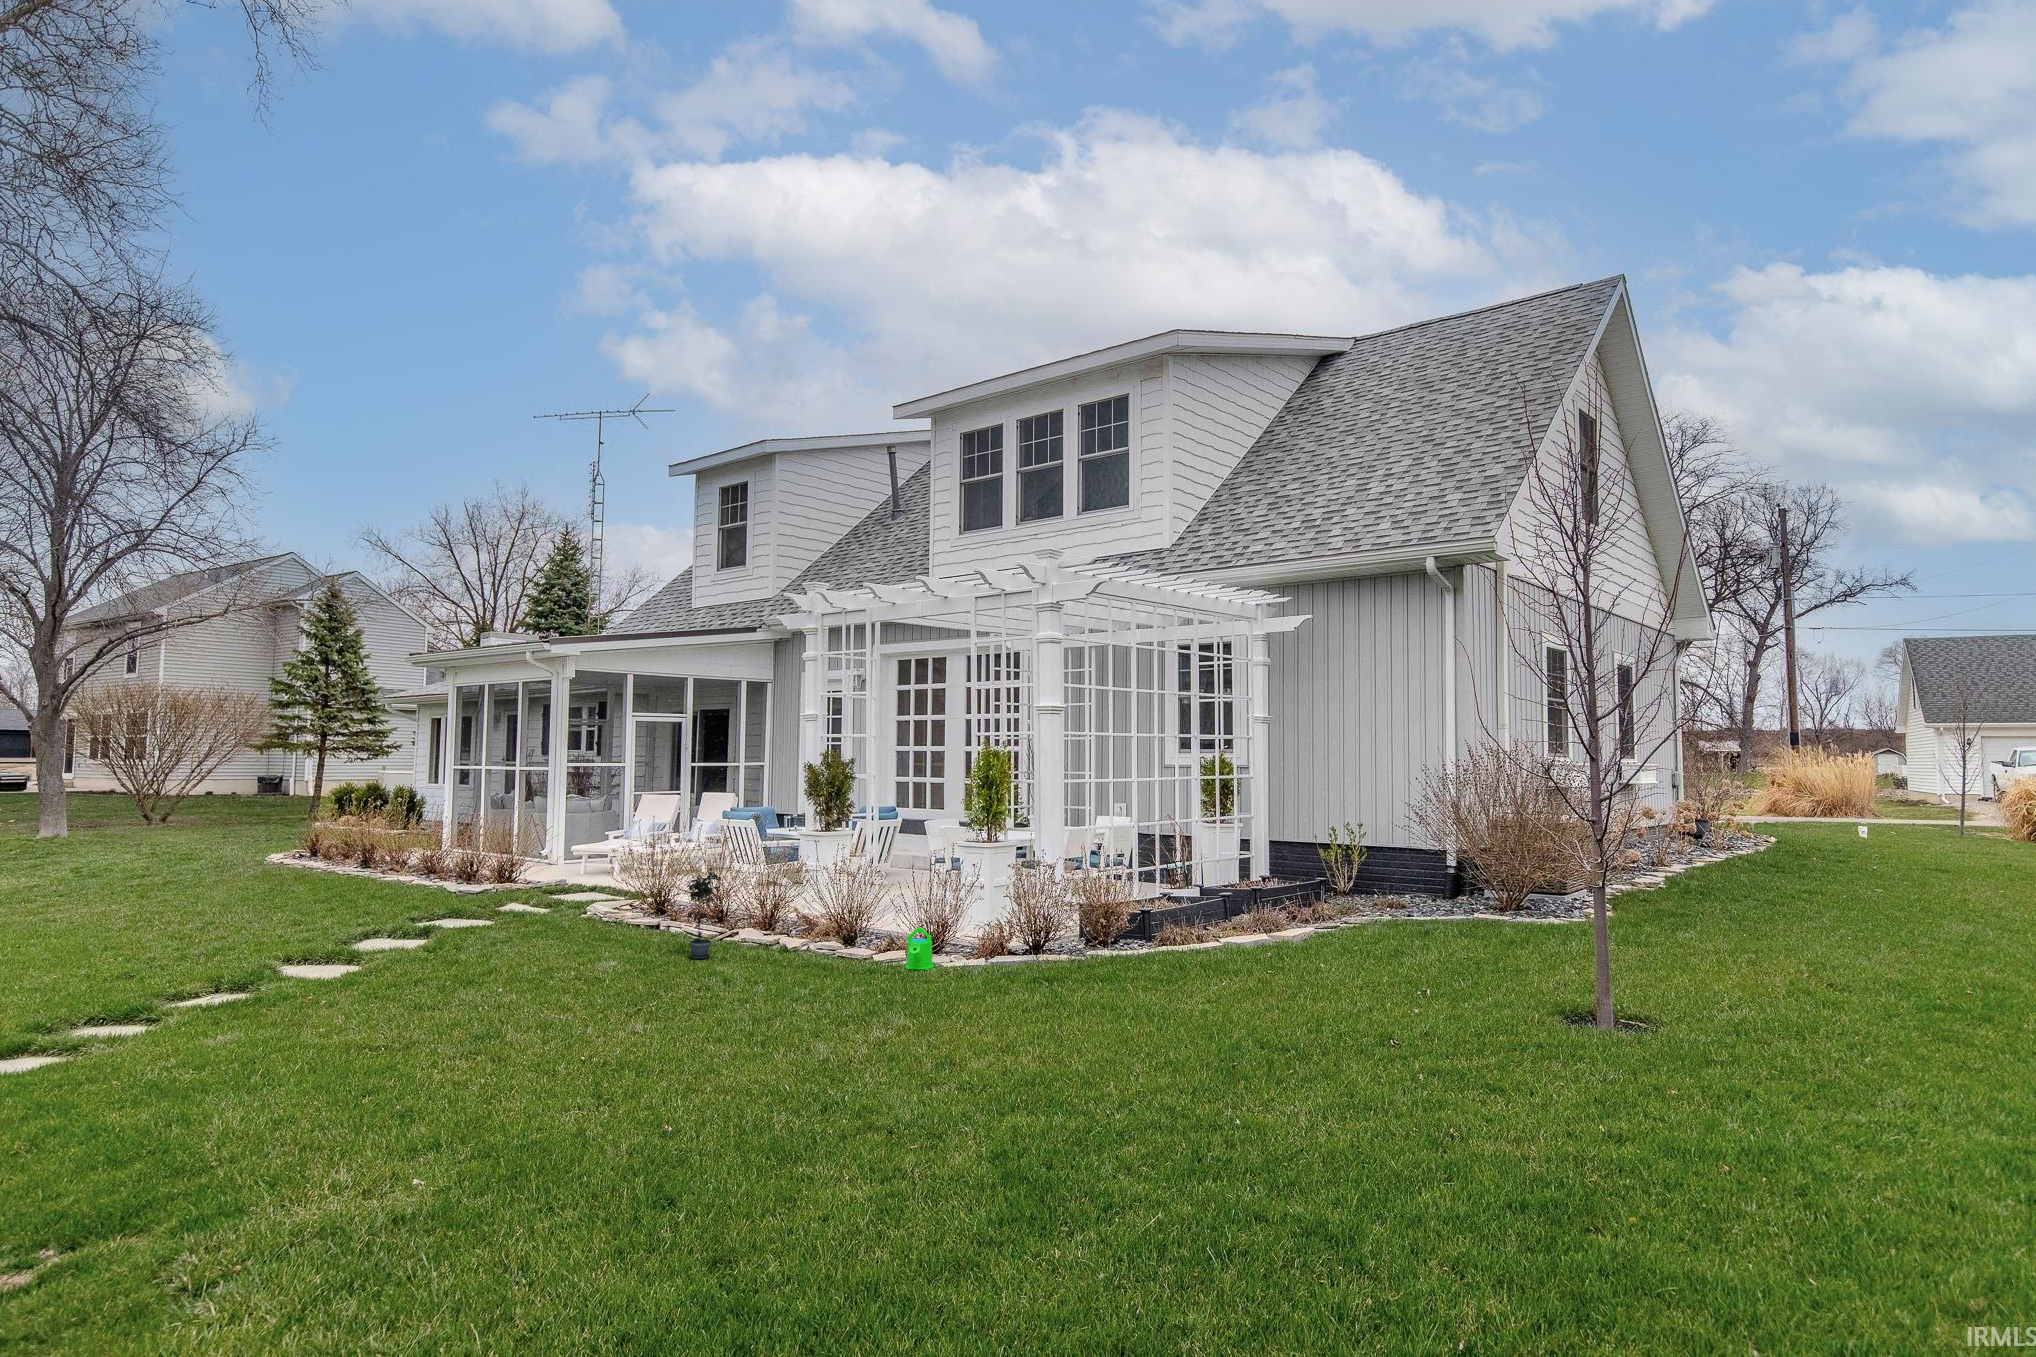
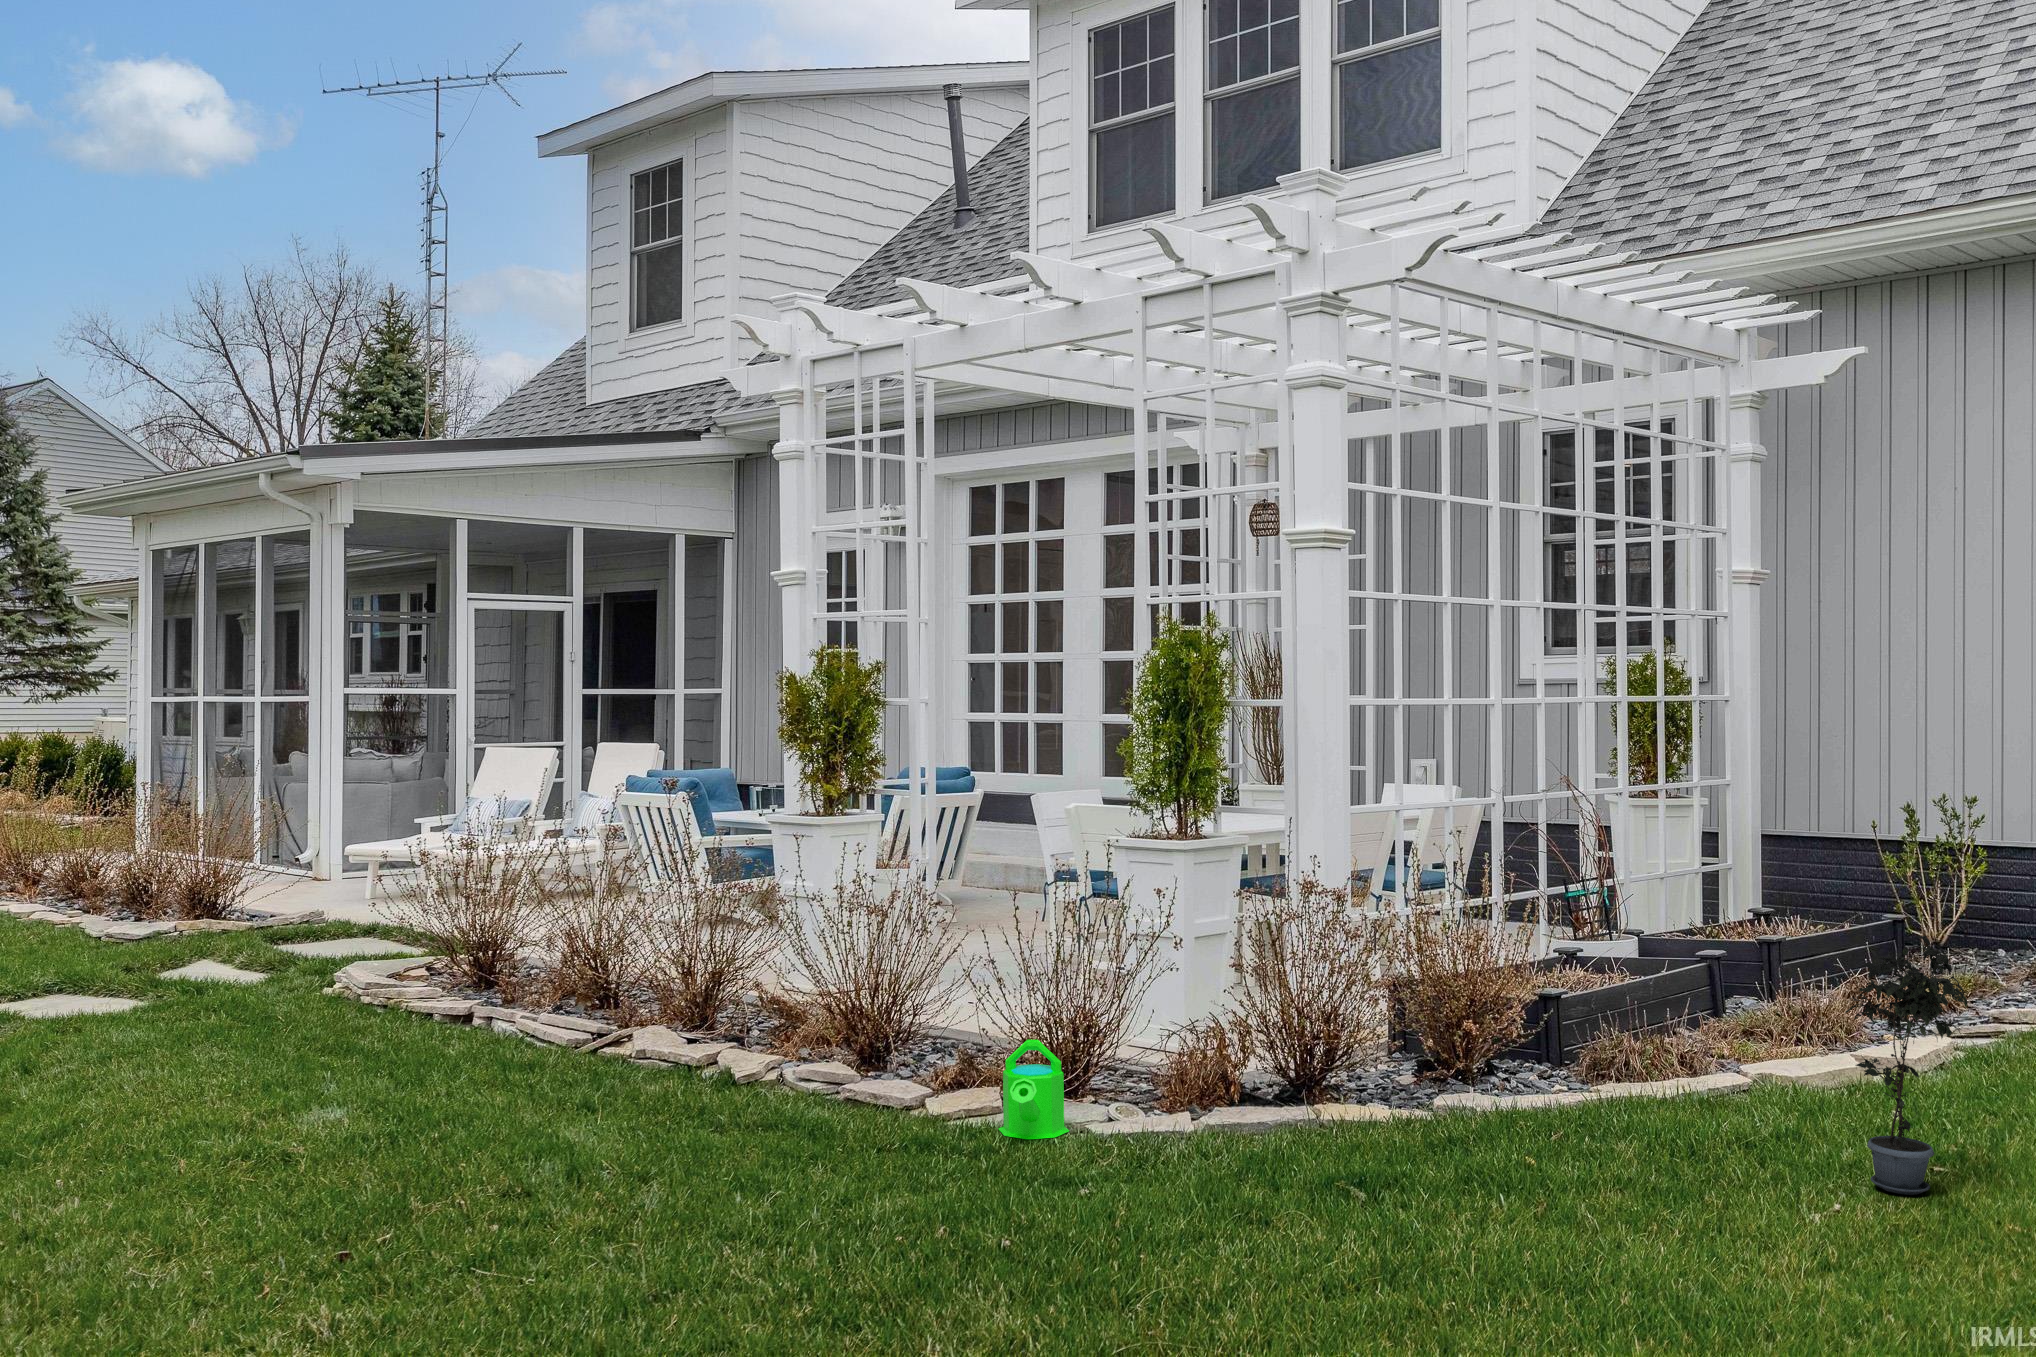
potted plant: present [684,868,721,959] -> present [1845,936,1967,1195]

